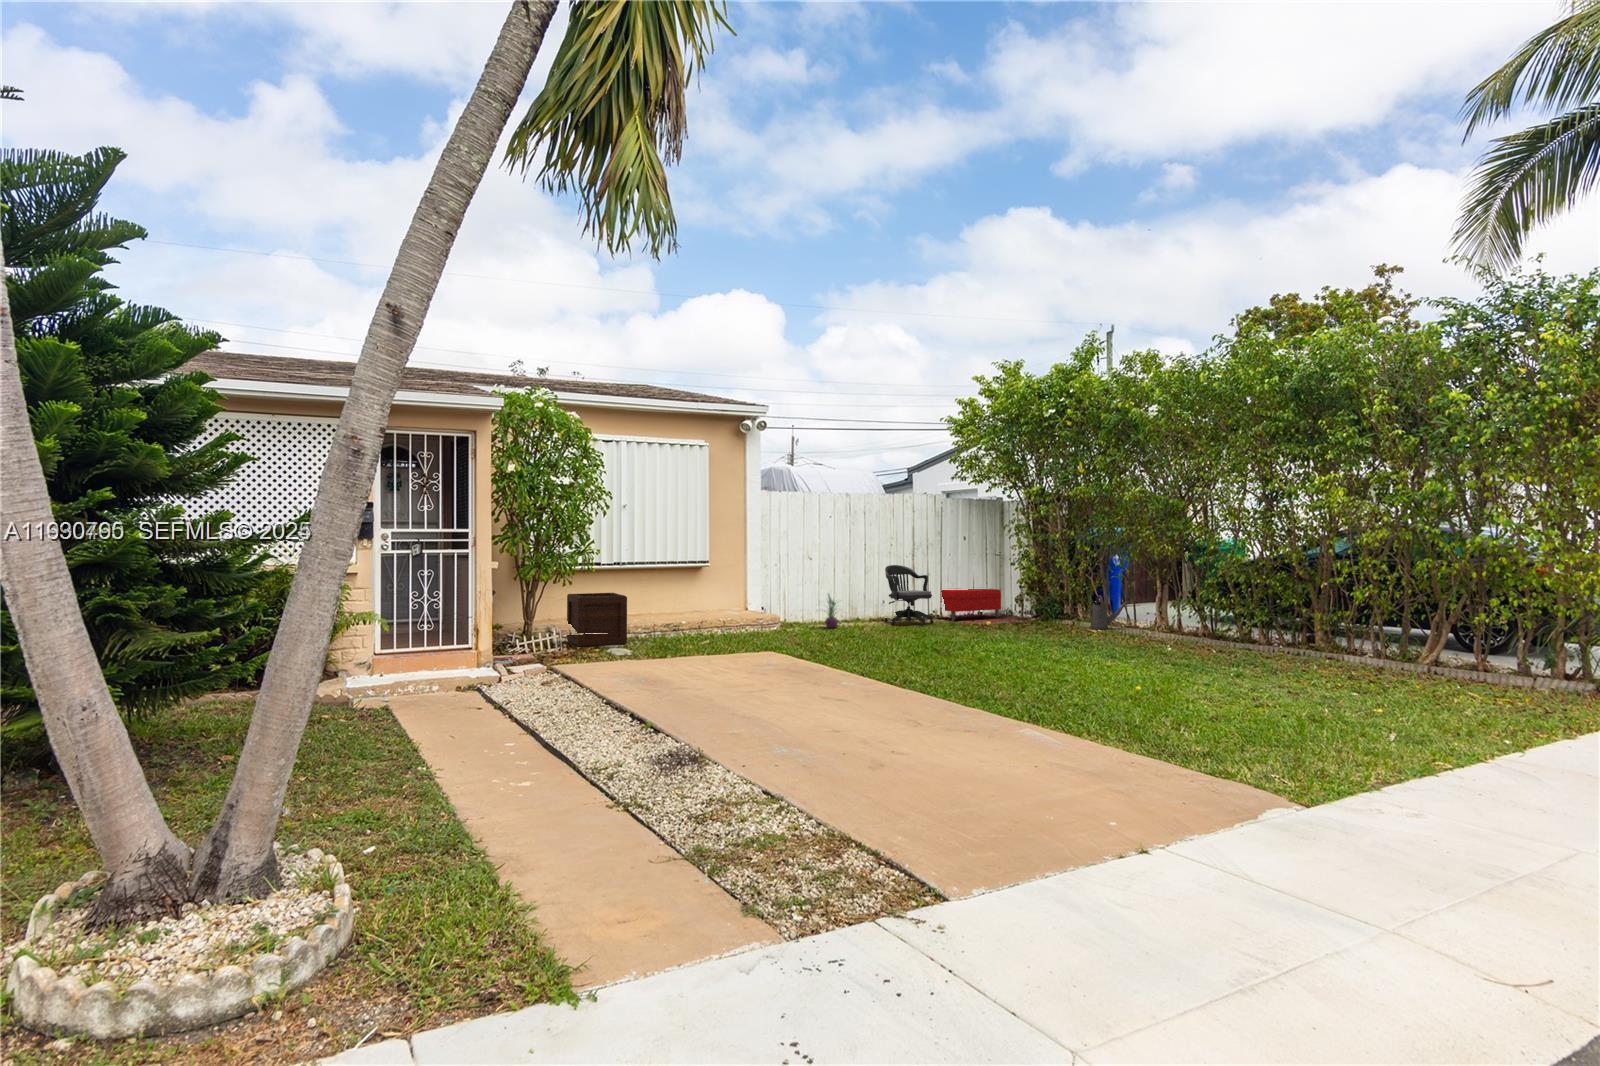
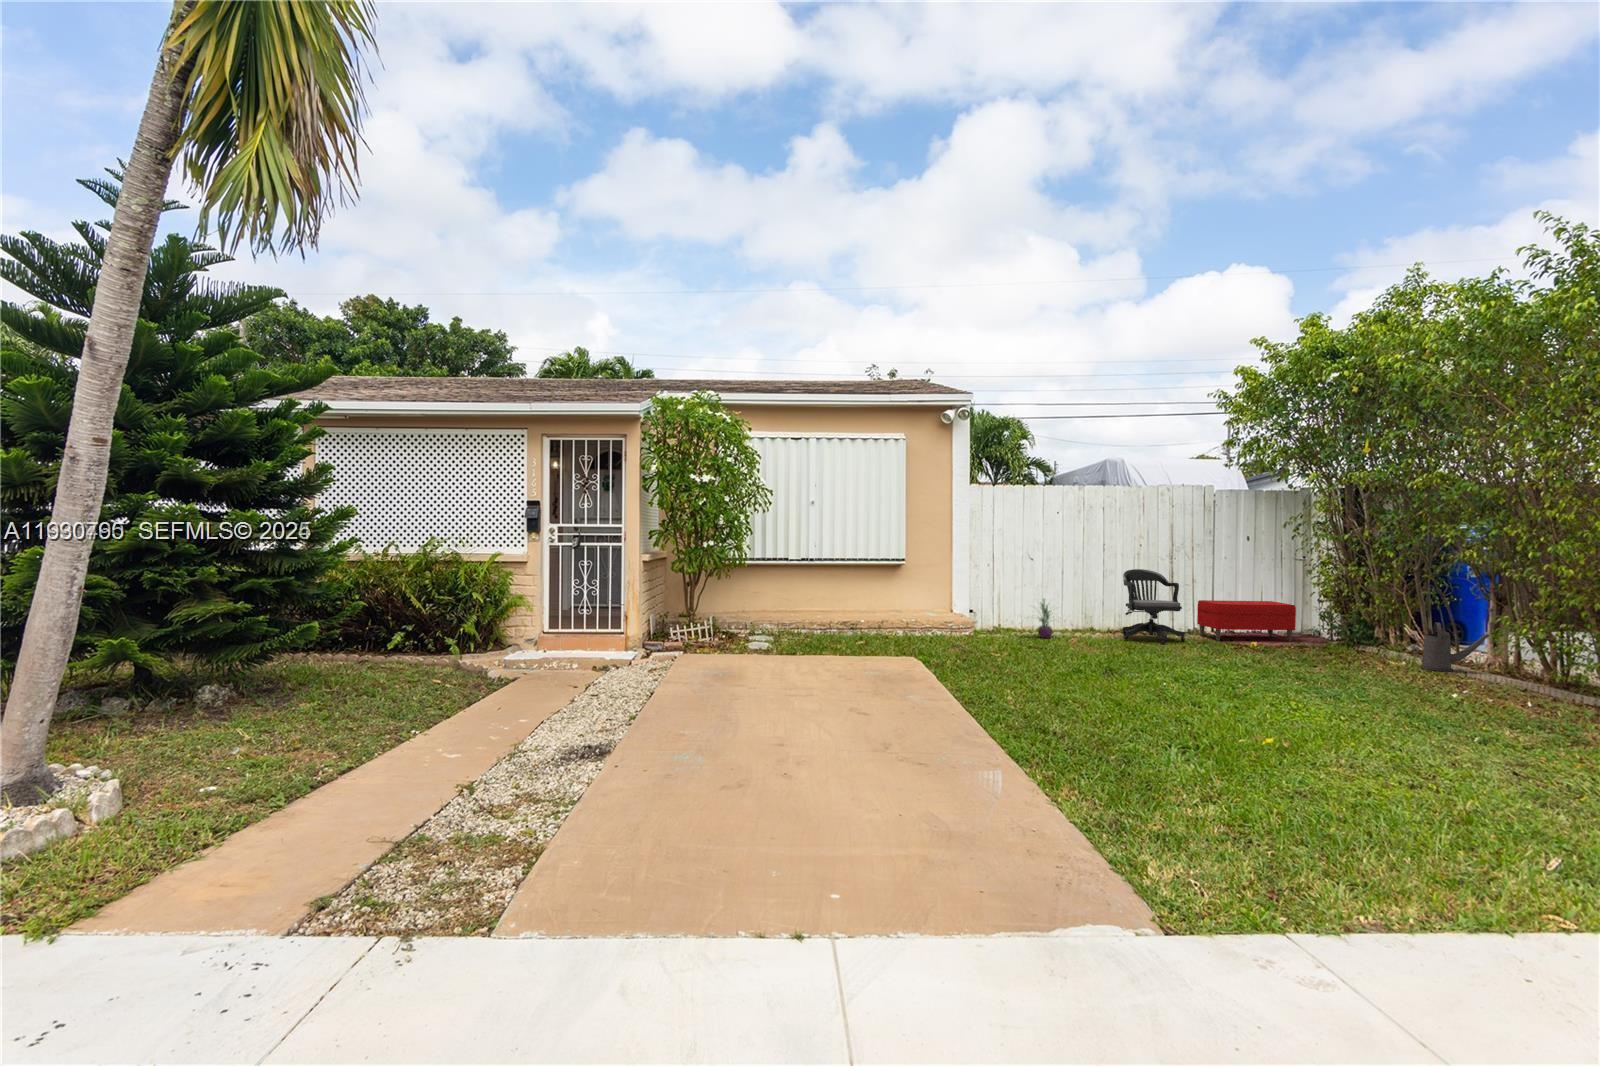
wooden crate: present [567,593,627,647] -> none [754,586,803,639]

